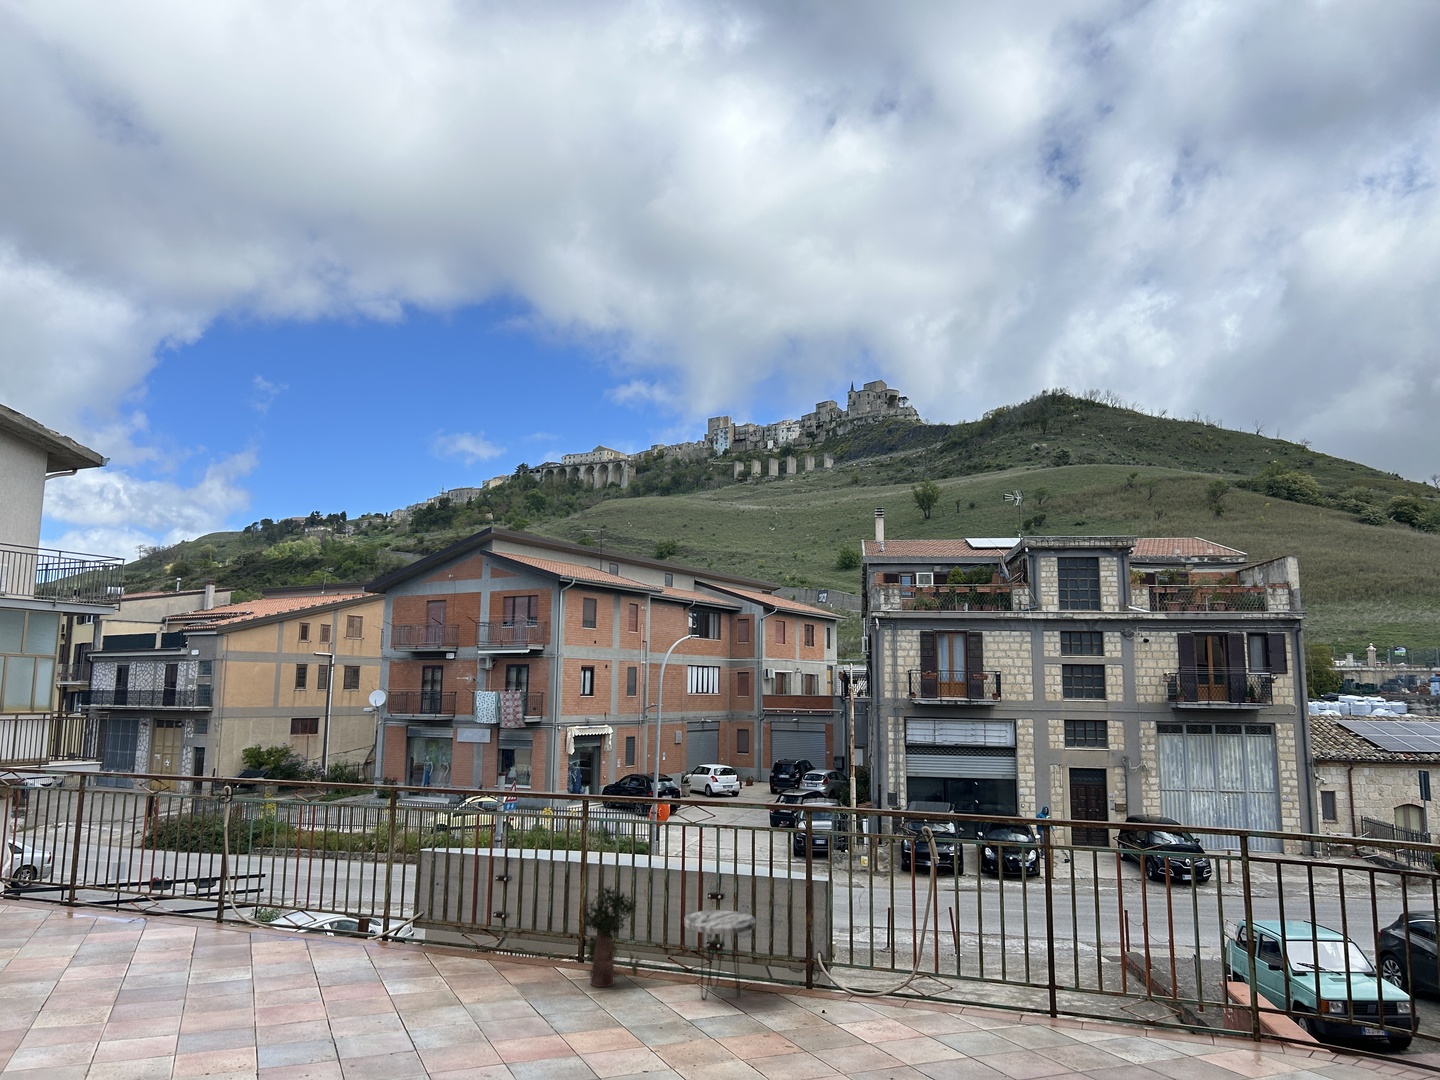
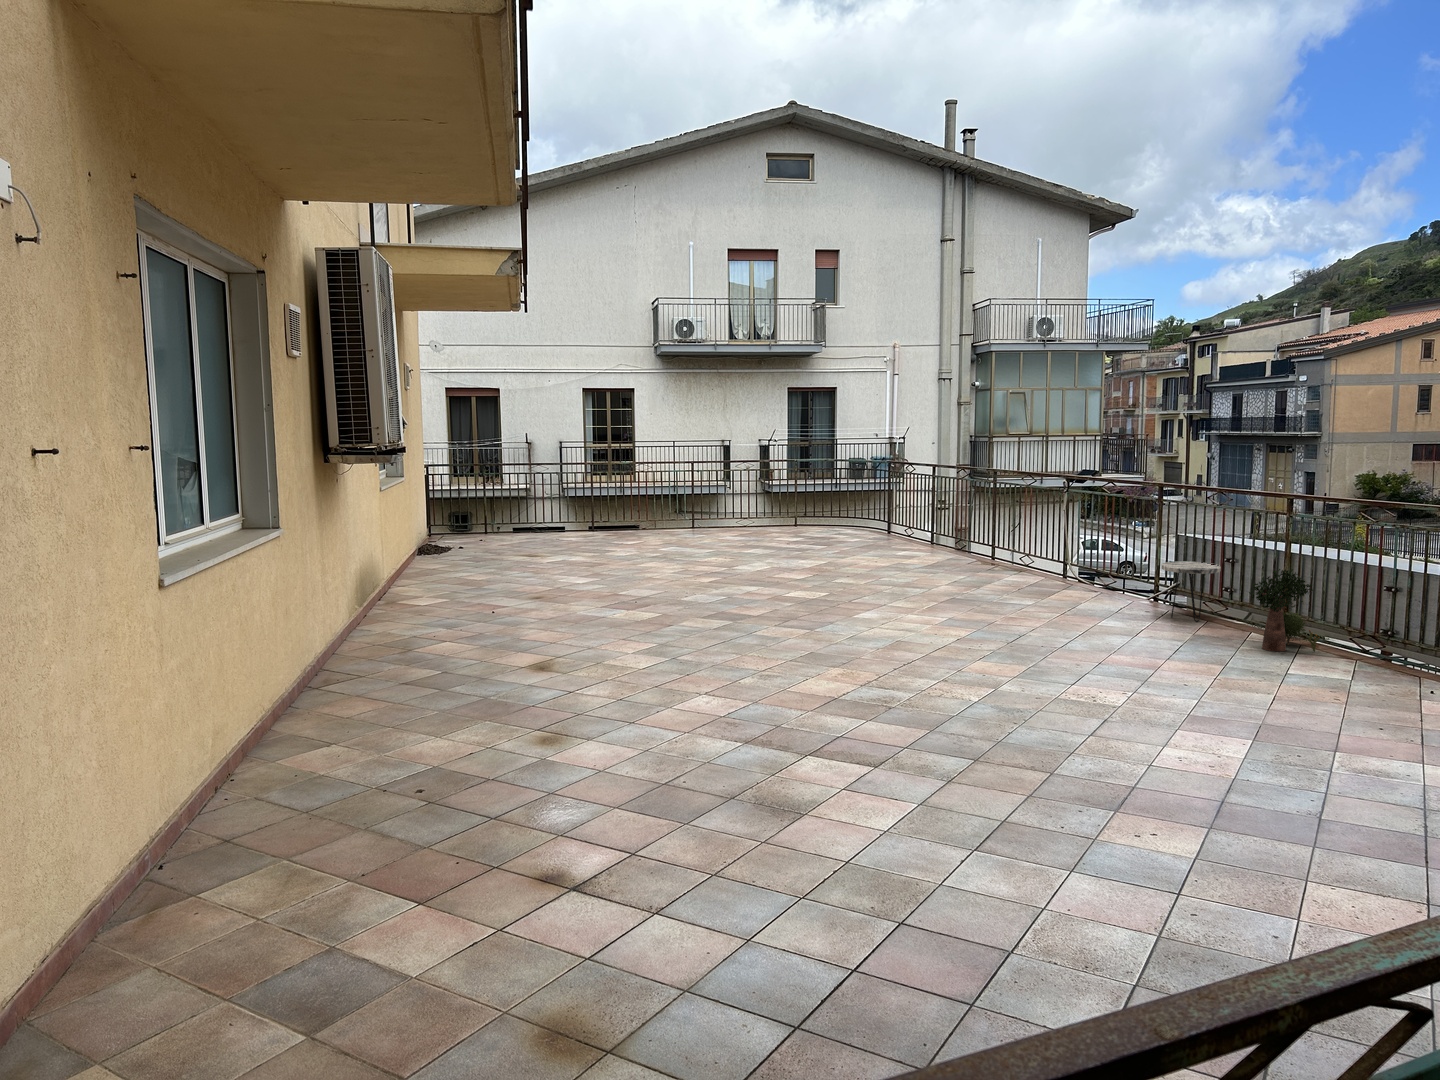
side table: present [684,910,756,999] -> present [1161,561,1221,622]

